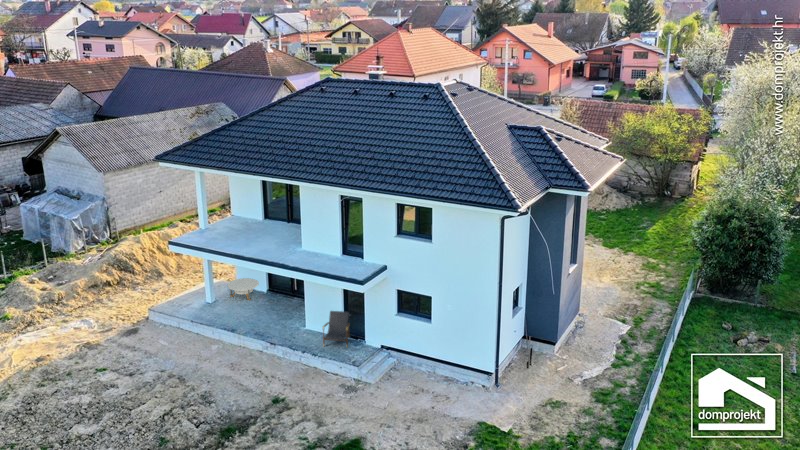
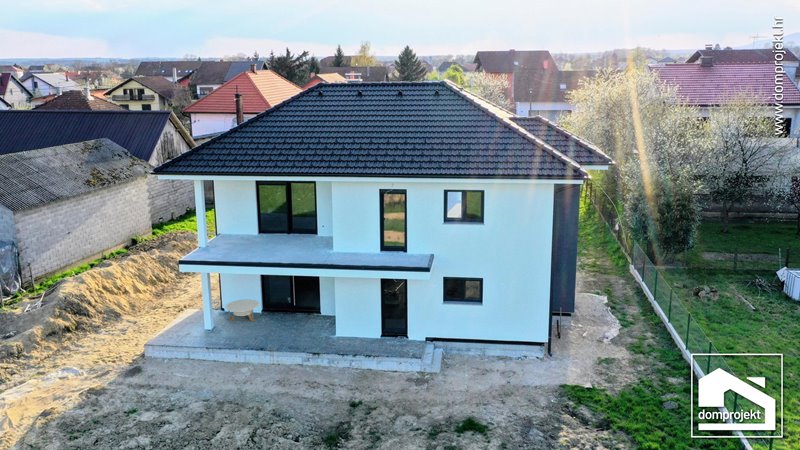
lounge chair: present [323,311,350,346] -> none [367,310,395,348]

